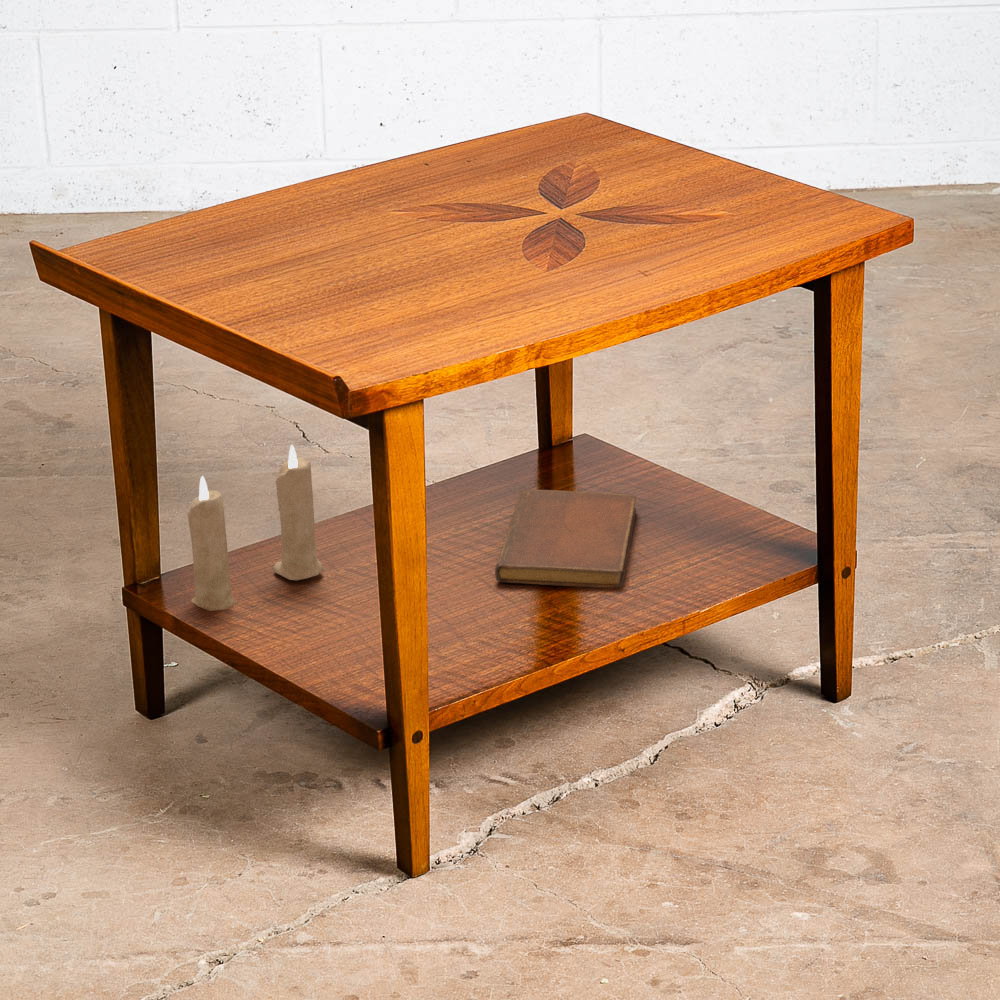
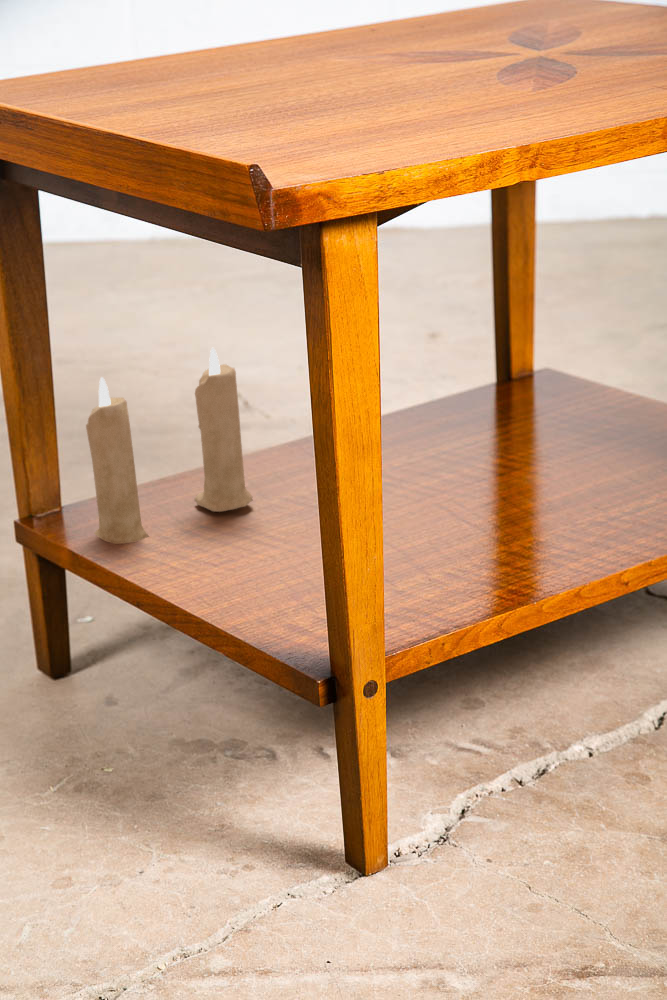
notebook: present [495,489,636,588] -> none [457,416,613,514]

